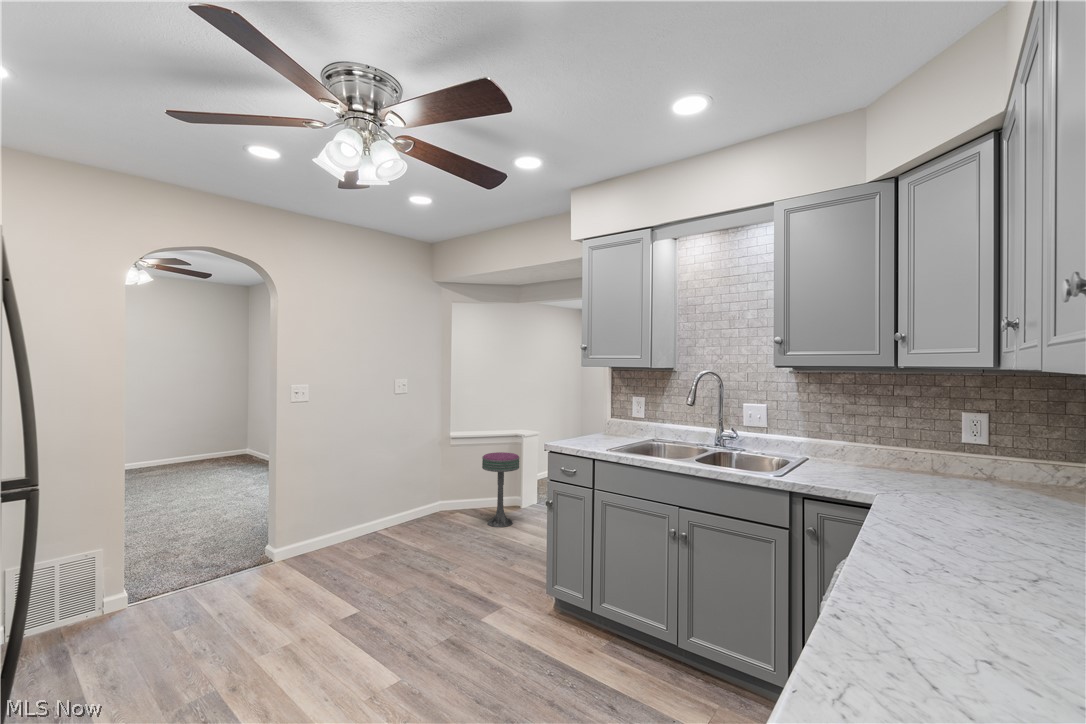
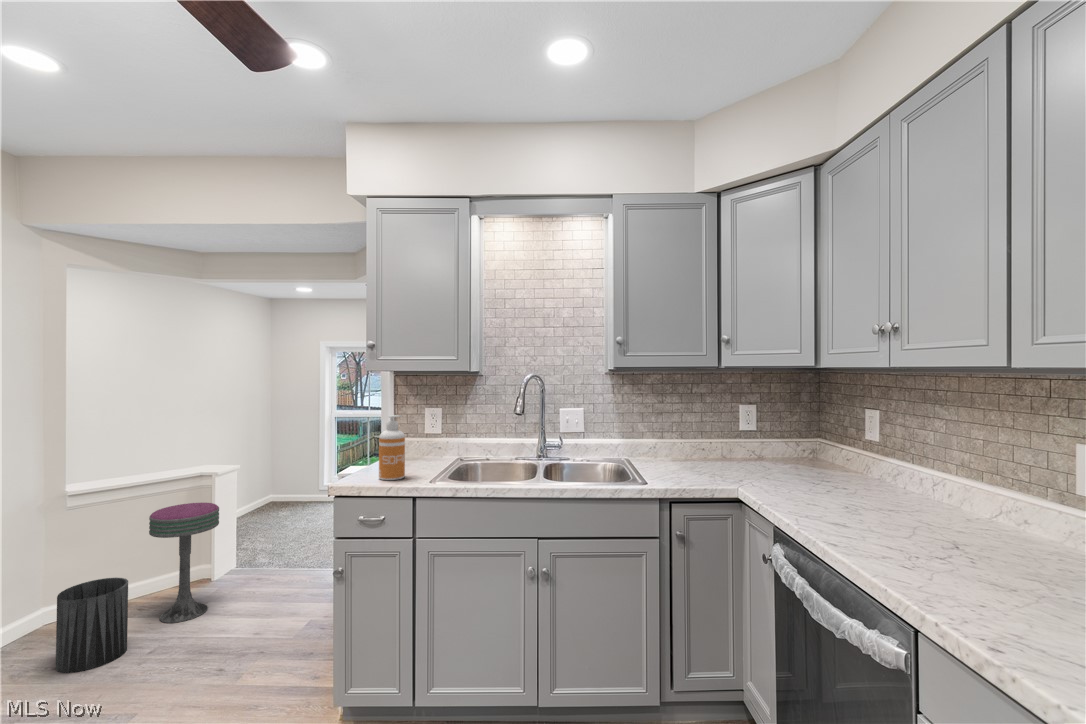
soap dispenser: none [577,399,596,446] -> present [379,415,405,480]
trash can: none [436,488,468,538] -> present [56,578,128,673]

